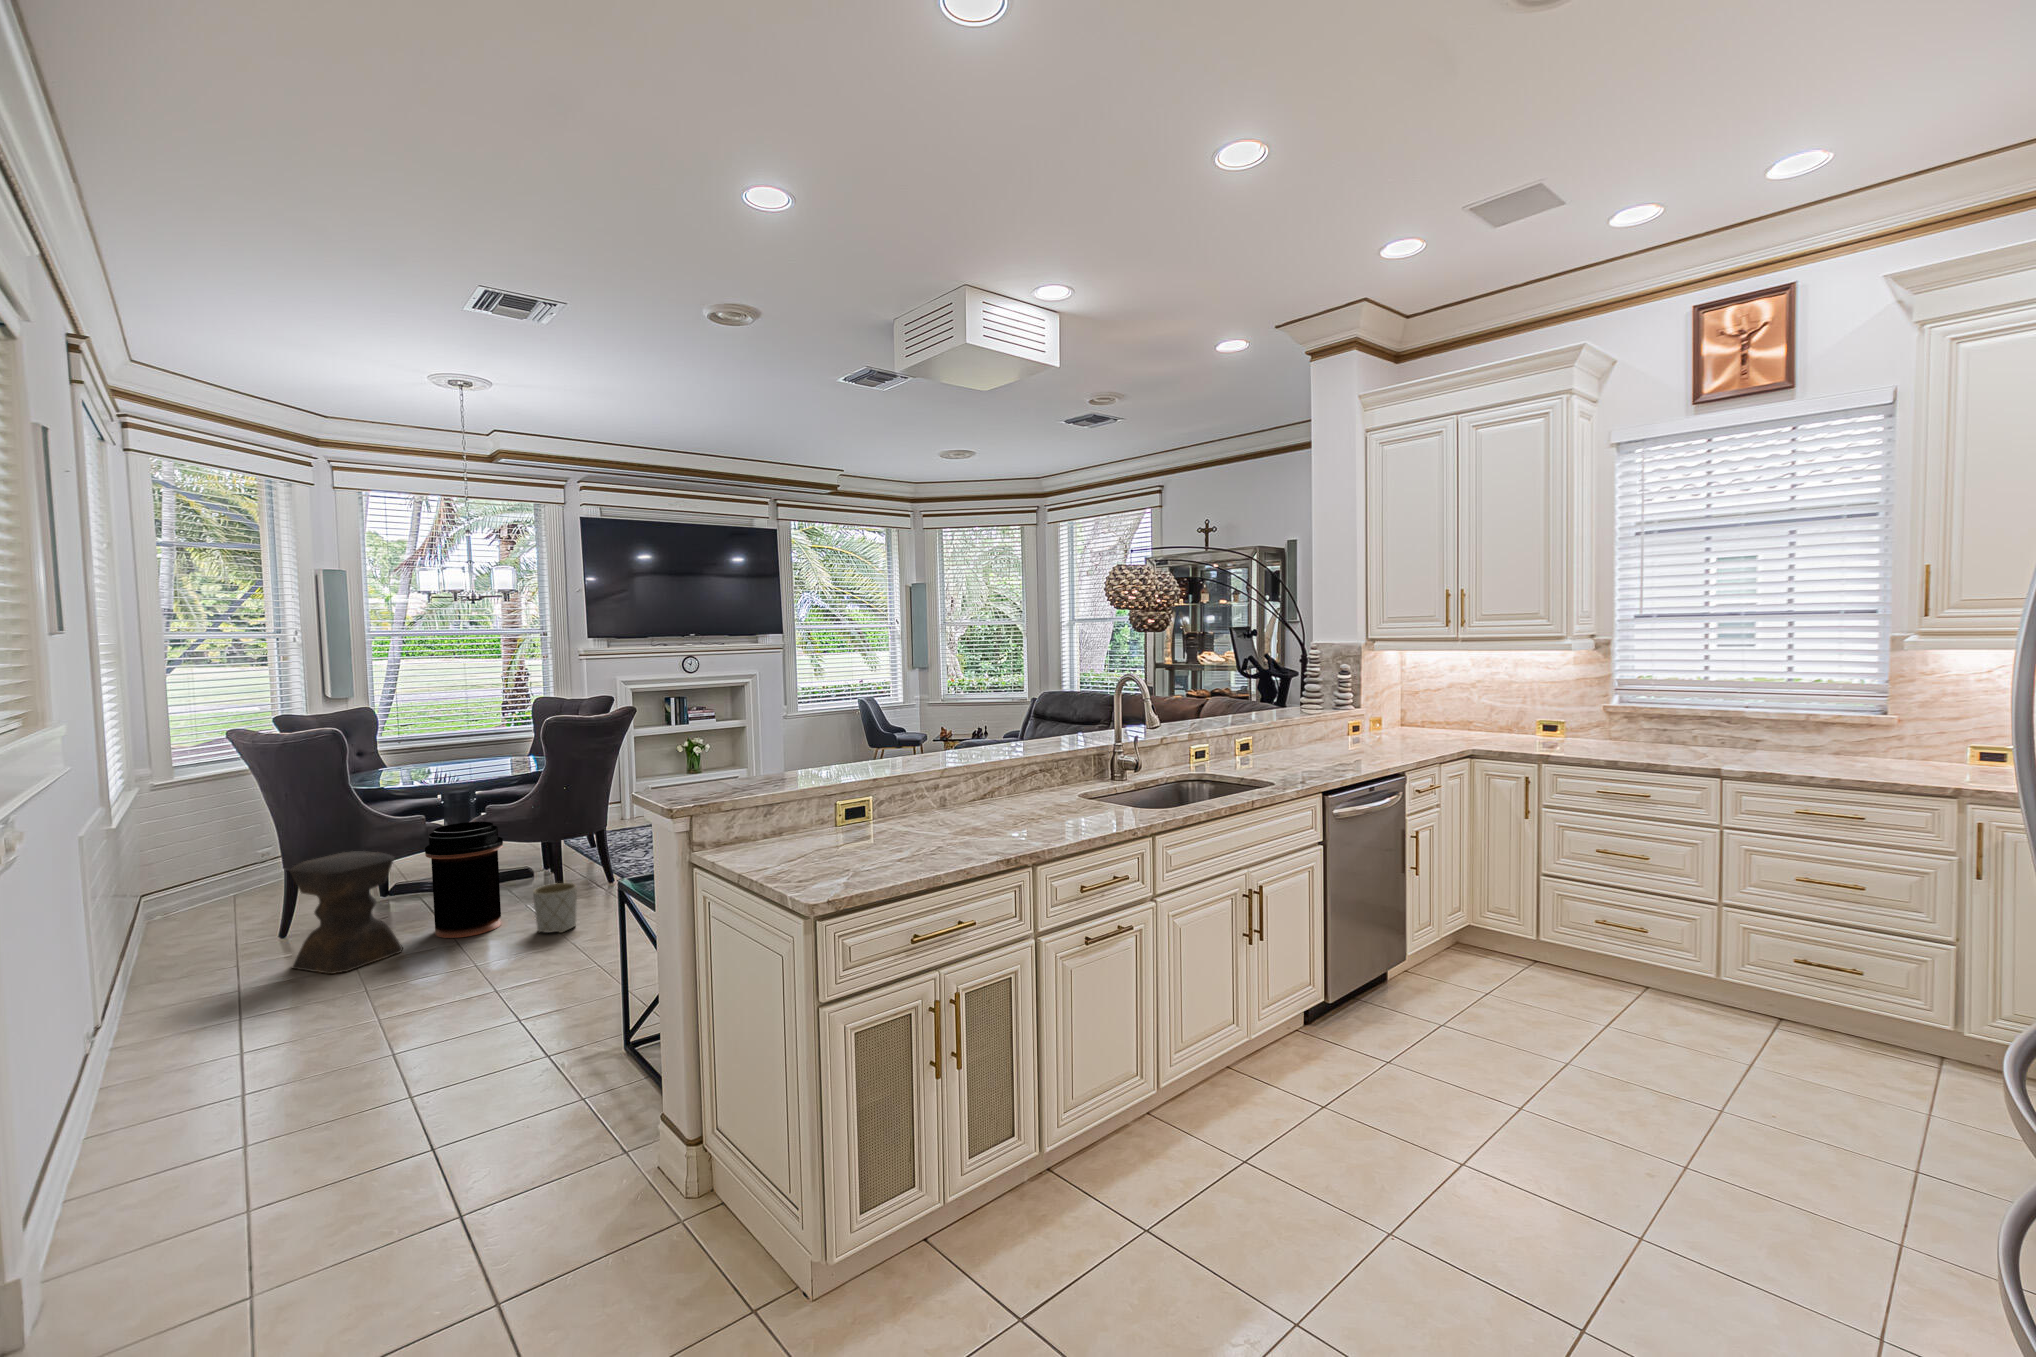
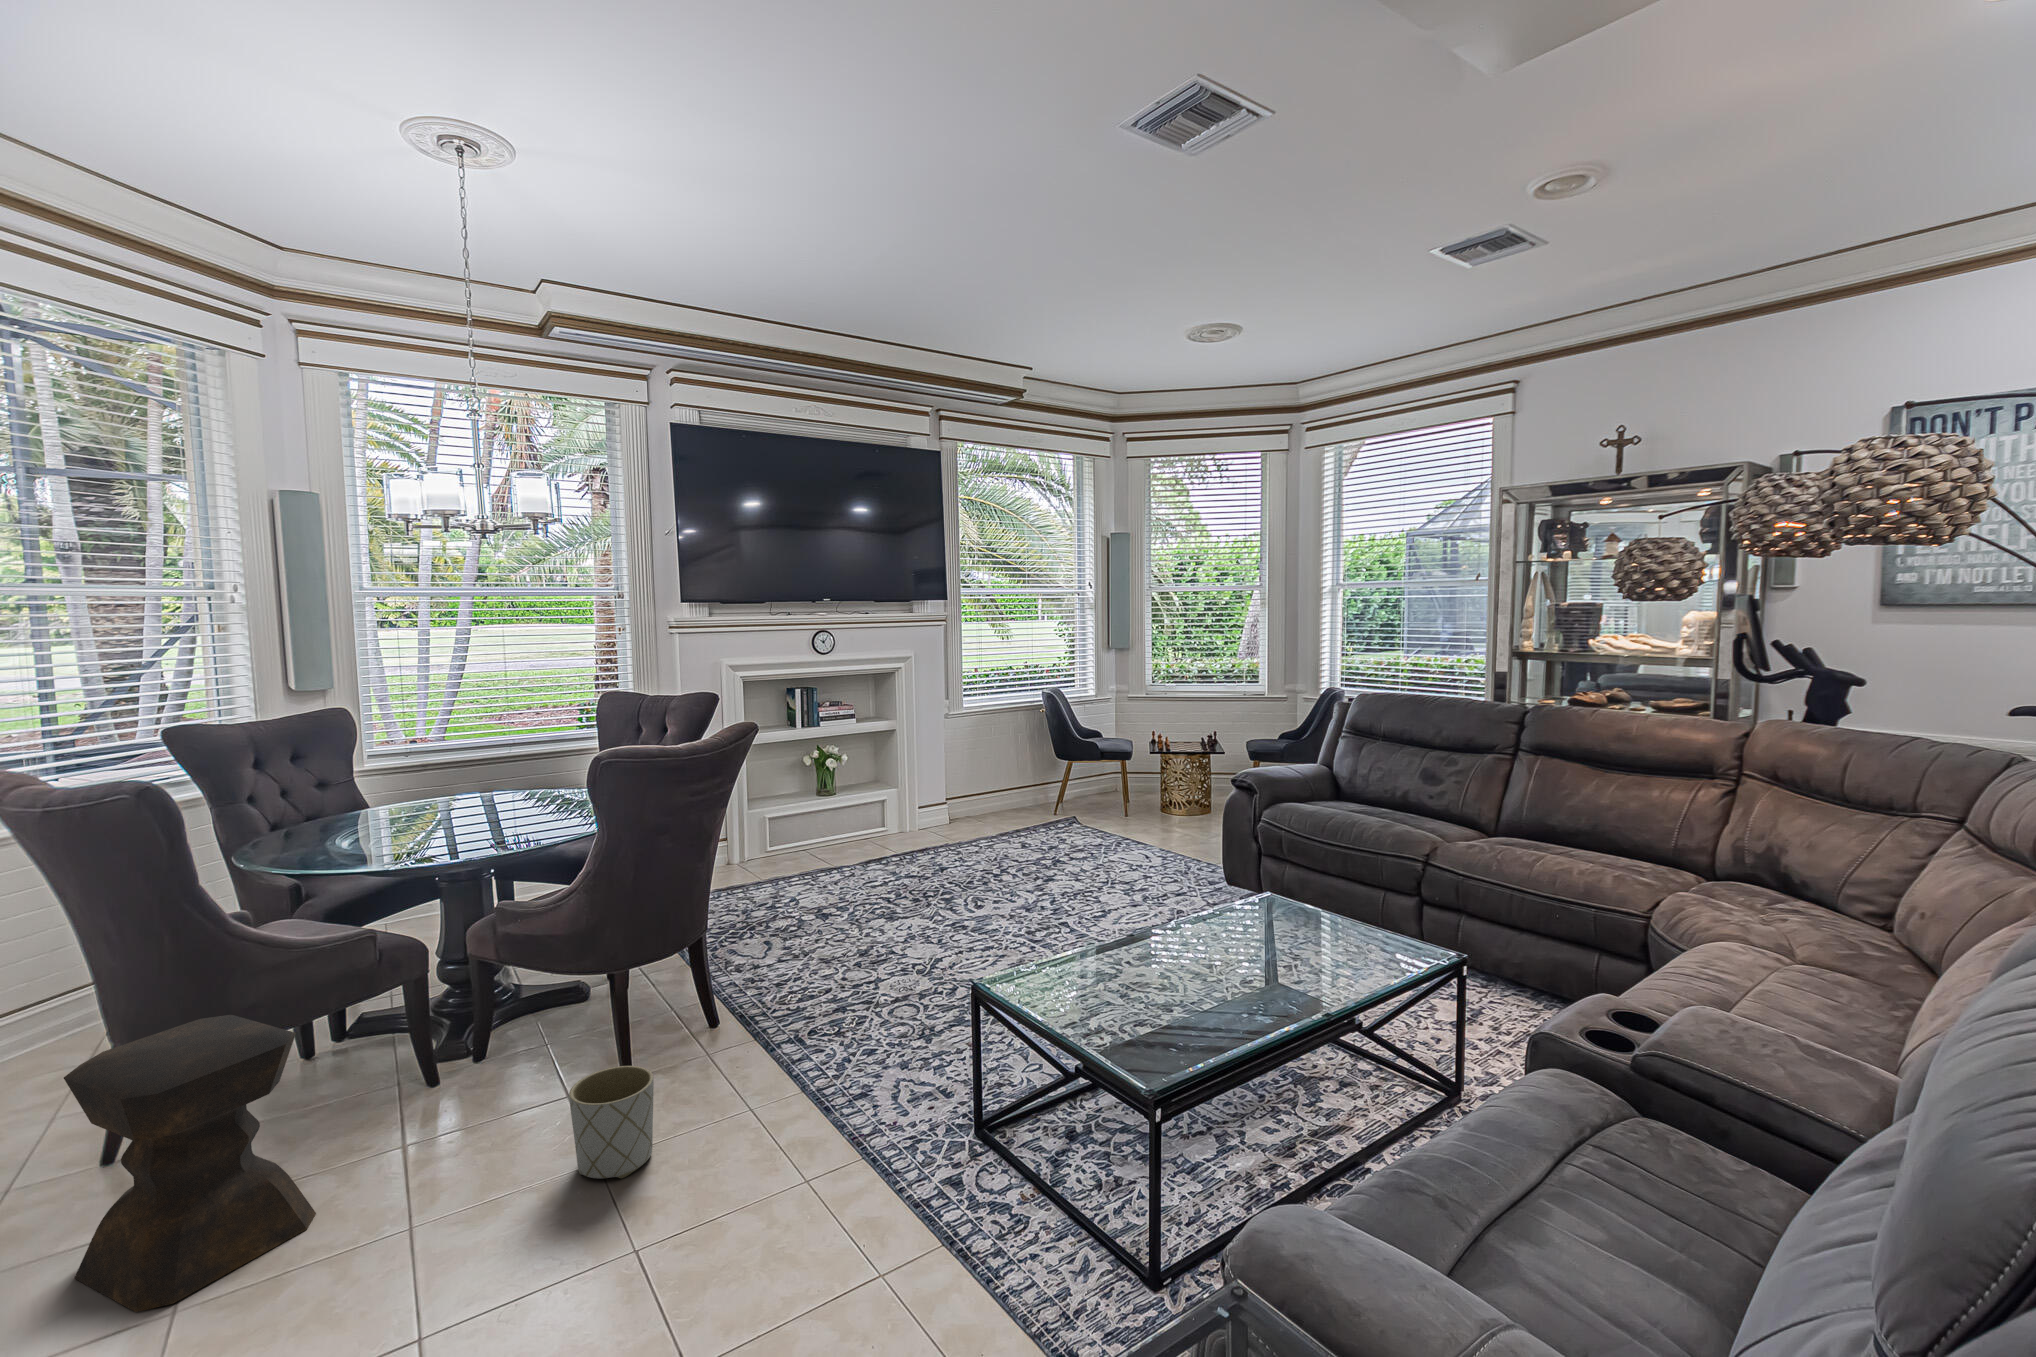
trash can: present [425,822,503,938] -> none [367,940,519,1180]

